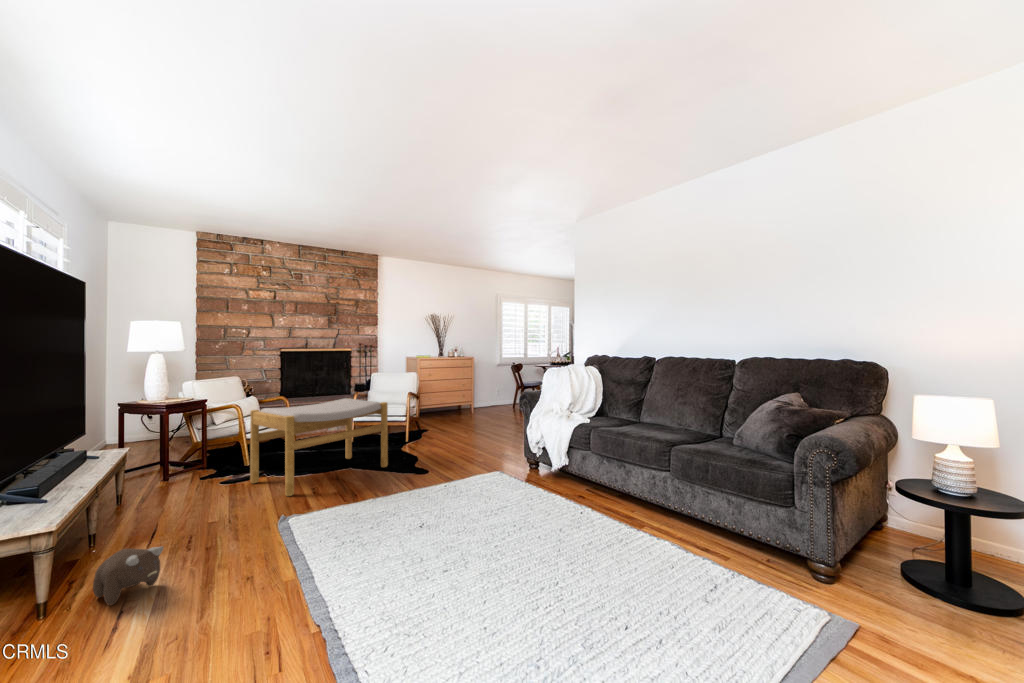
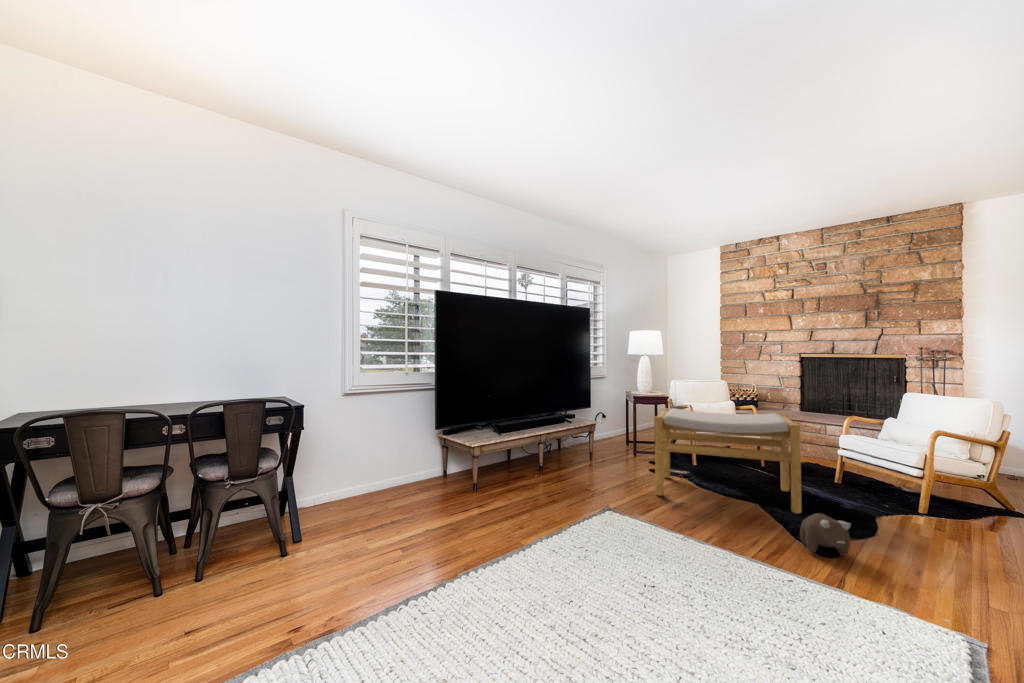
plush toy: present [93,546,163,605] -> present [800,513,851,556]

